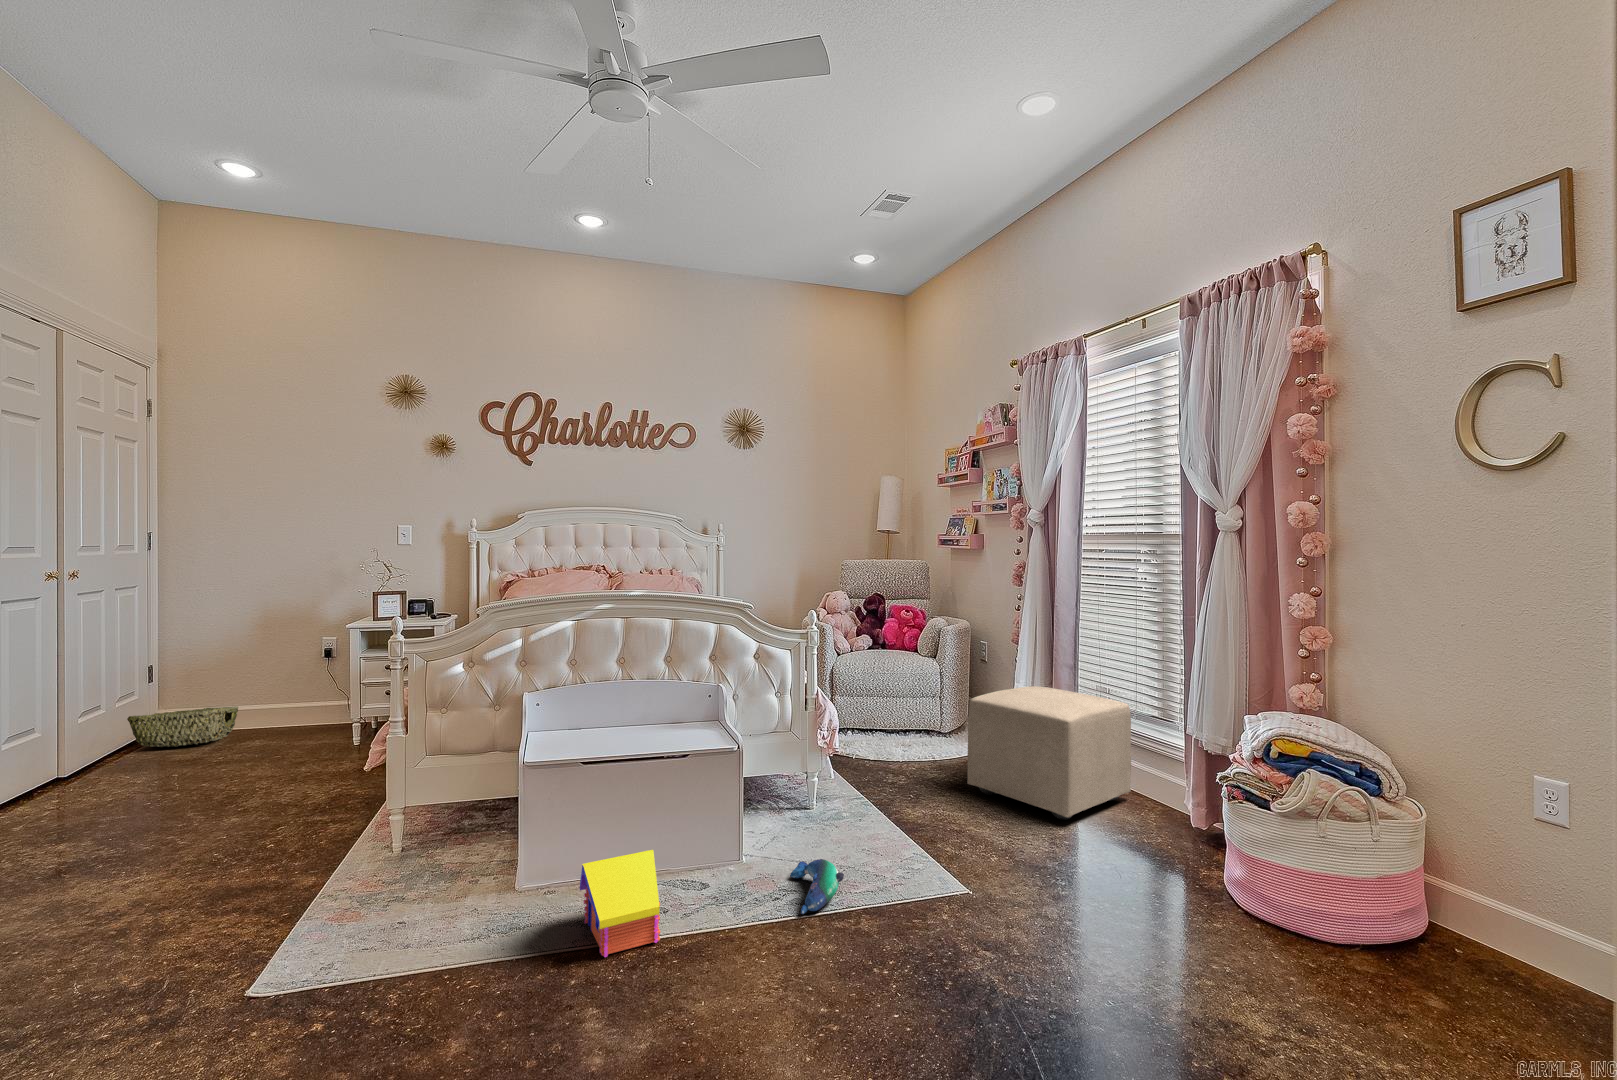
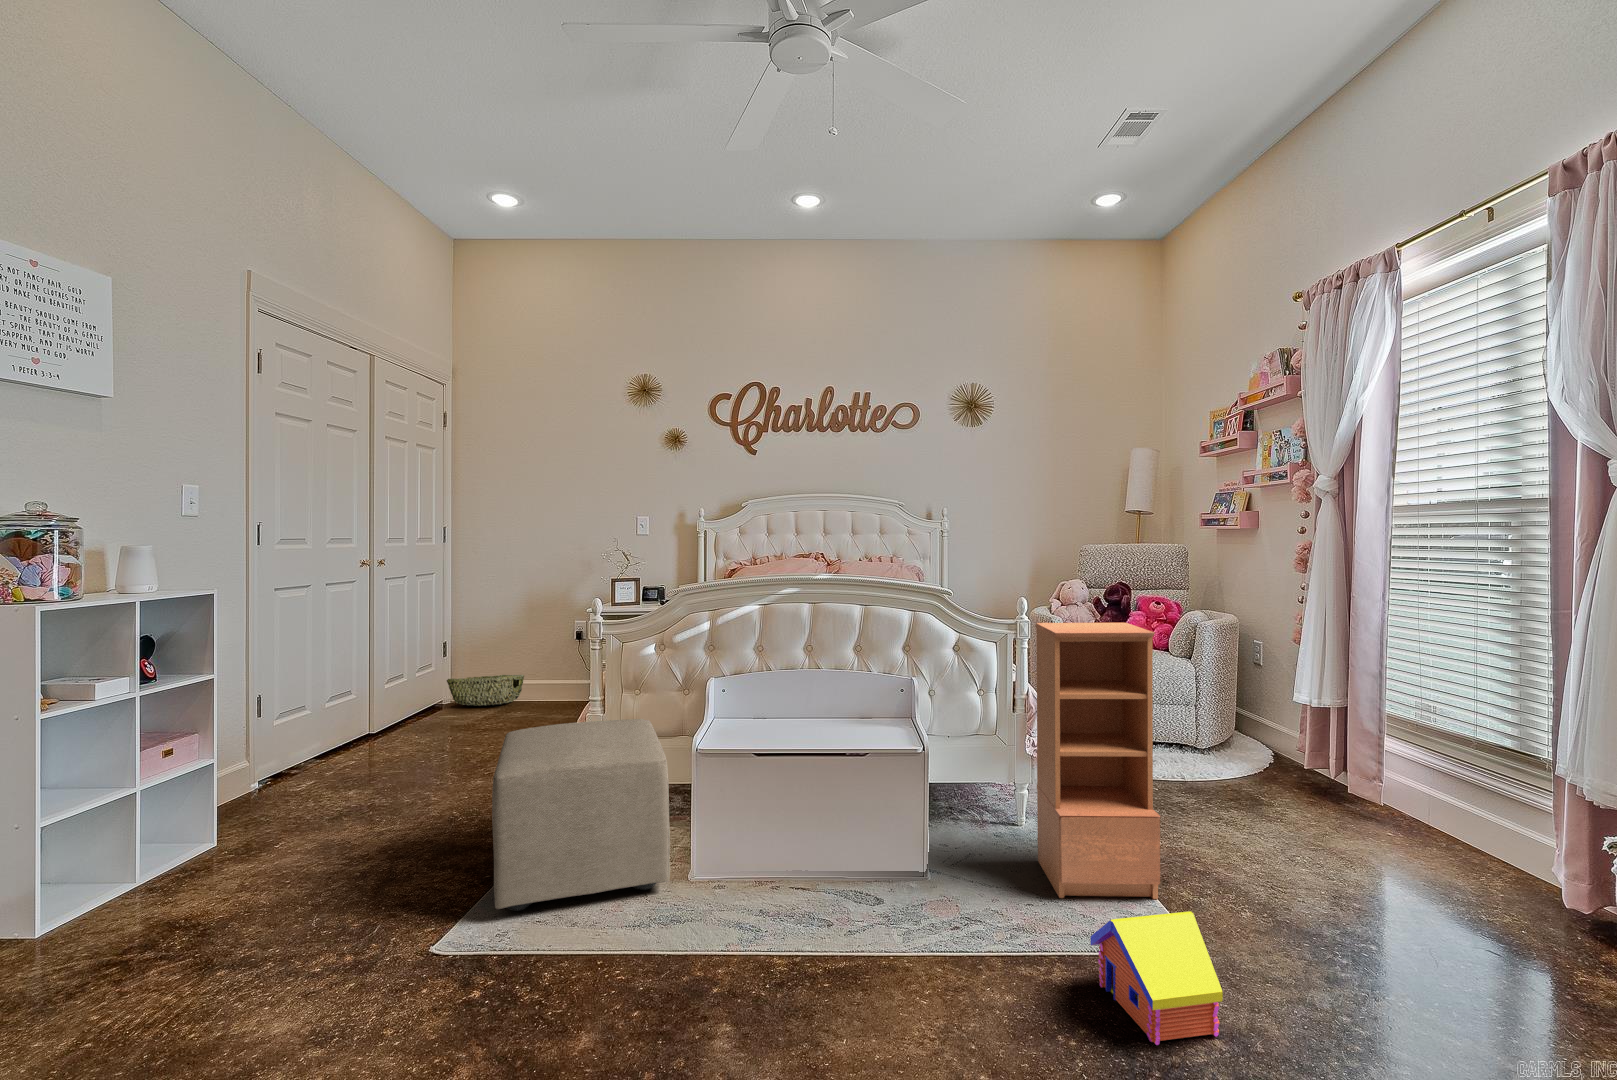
bookcase: none [832,627,933,865] -> present [1036,622,1161,899]
ottoman: present [967,686,1131,820] -> present [492,719,670,911]
toy house: present [580,850,660,957] -> present [1090,912,1223,1045]
plush toy: present [790,859,844,914] -> none [979,885,1038,948]

